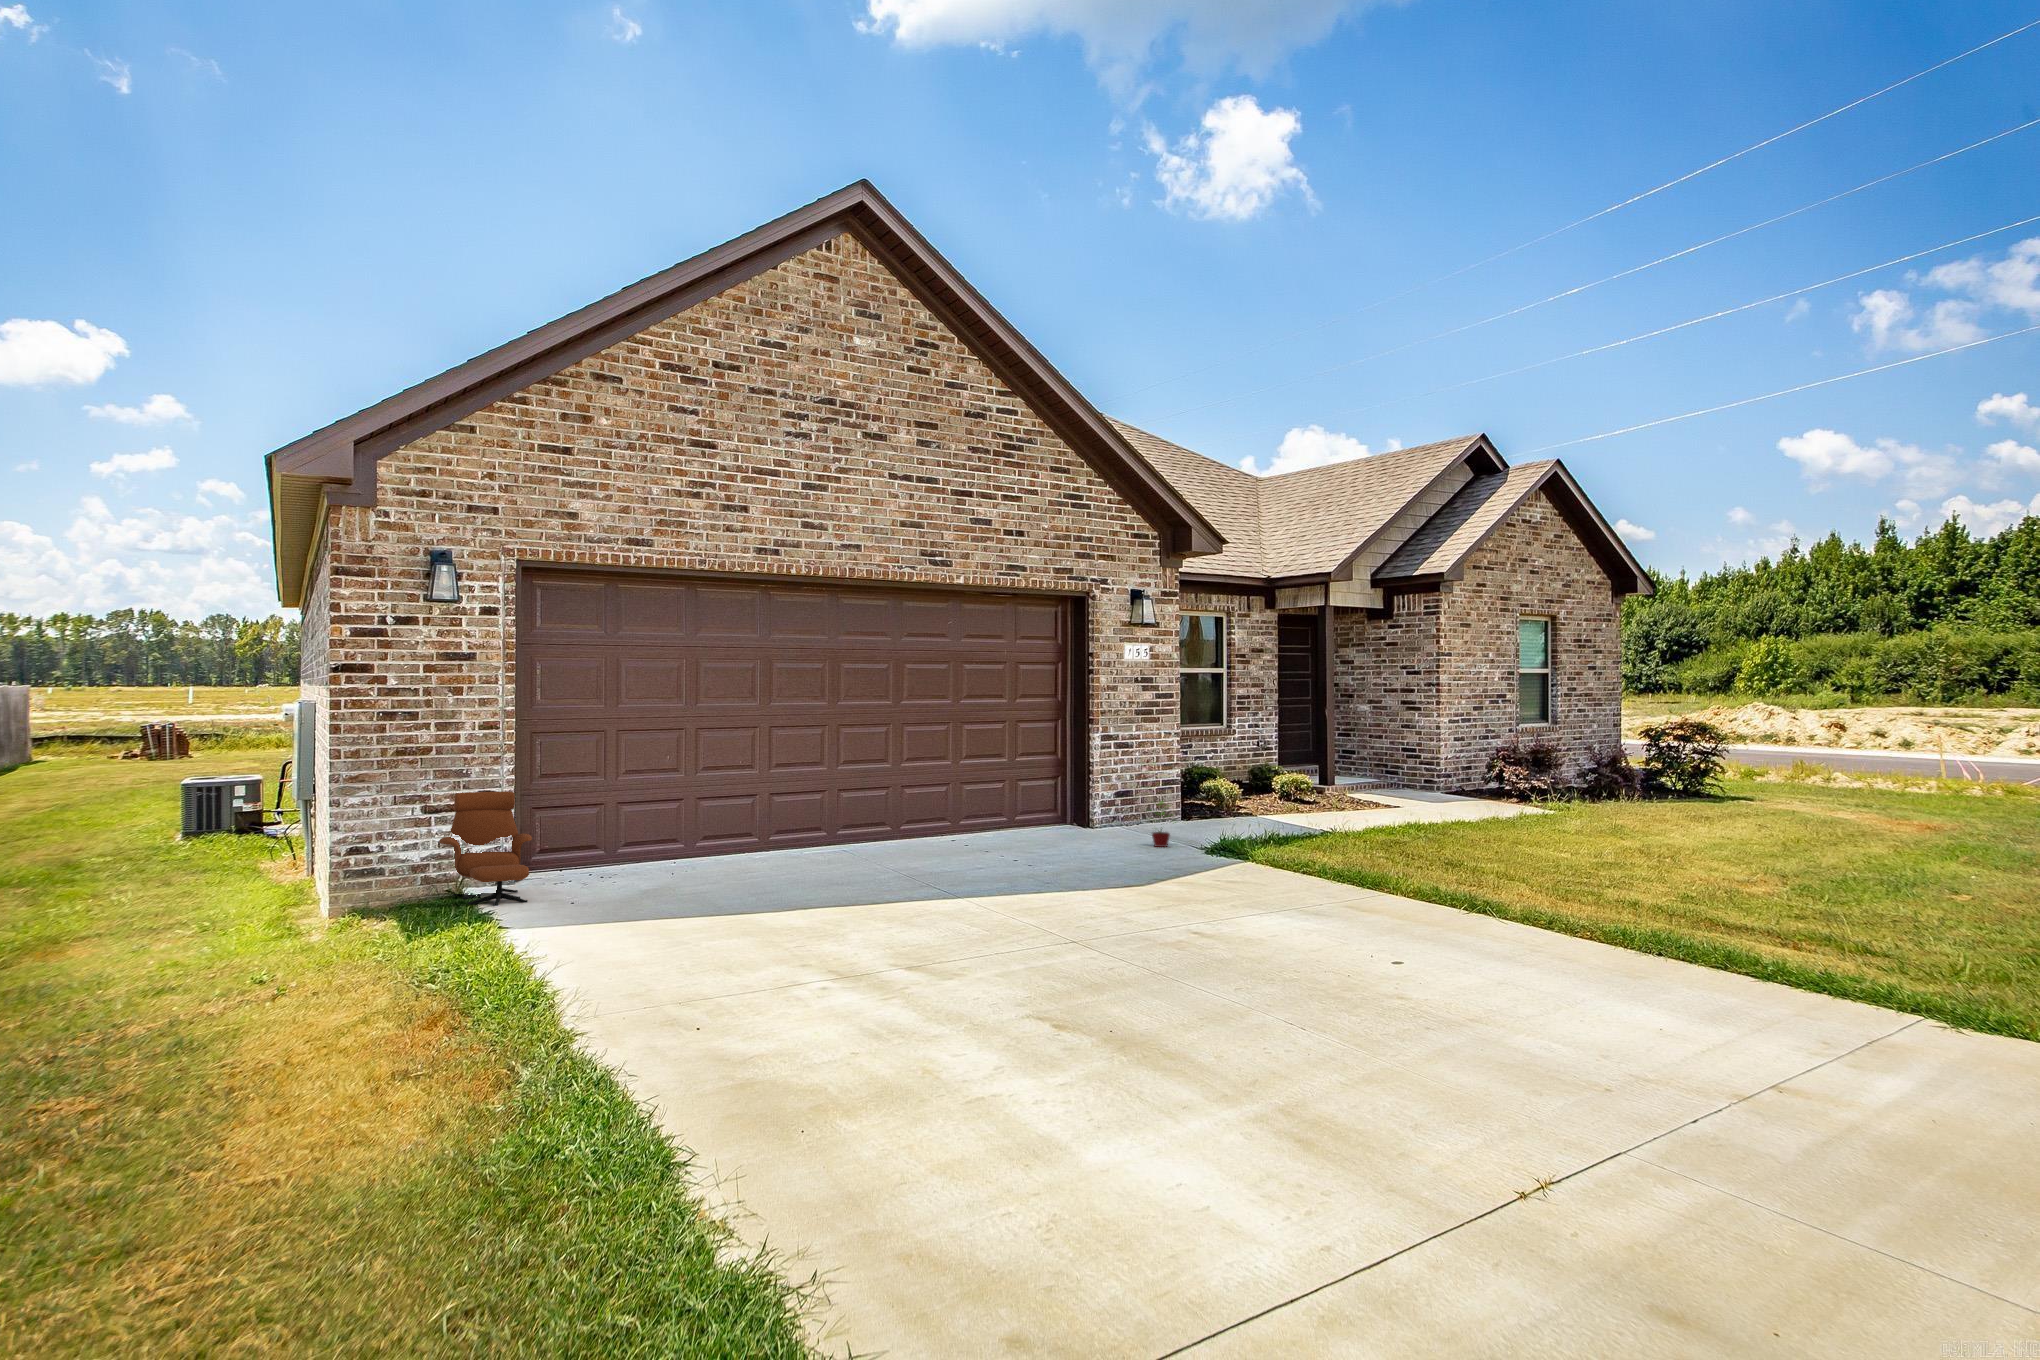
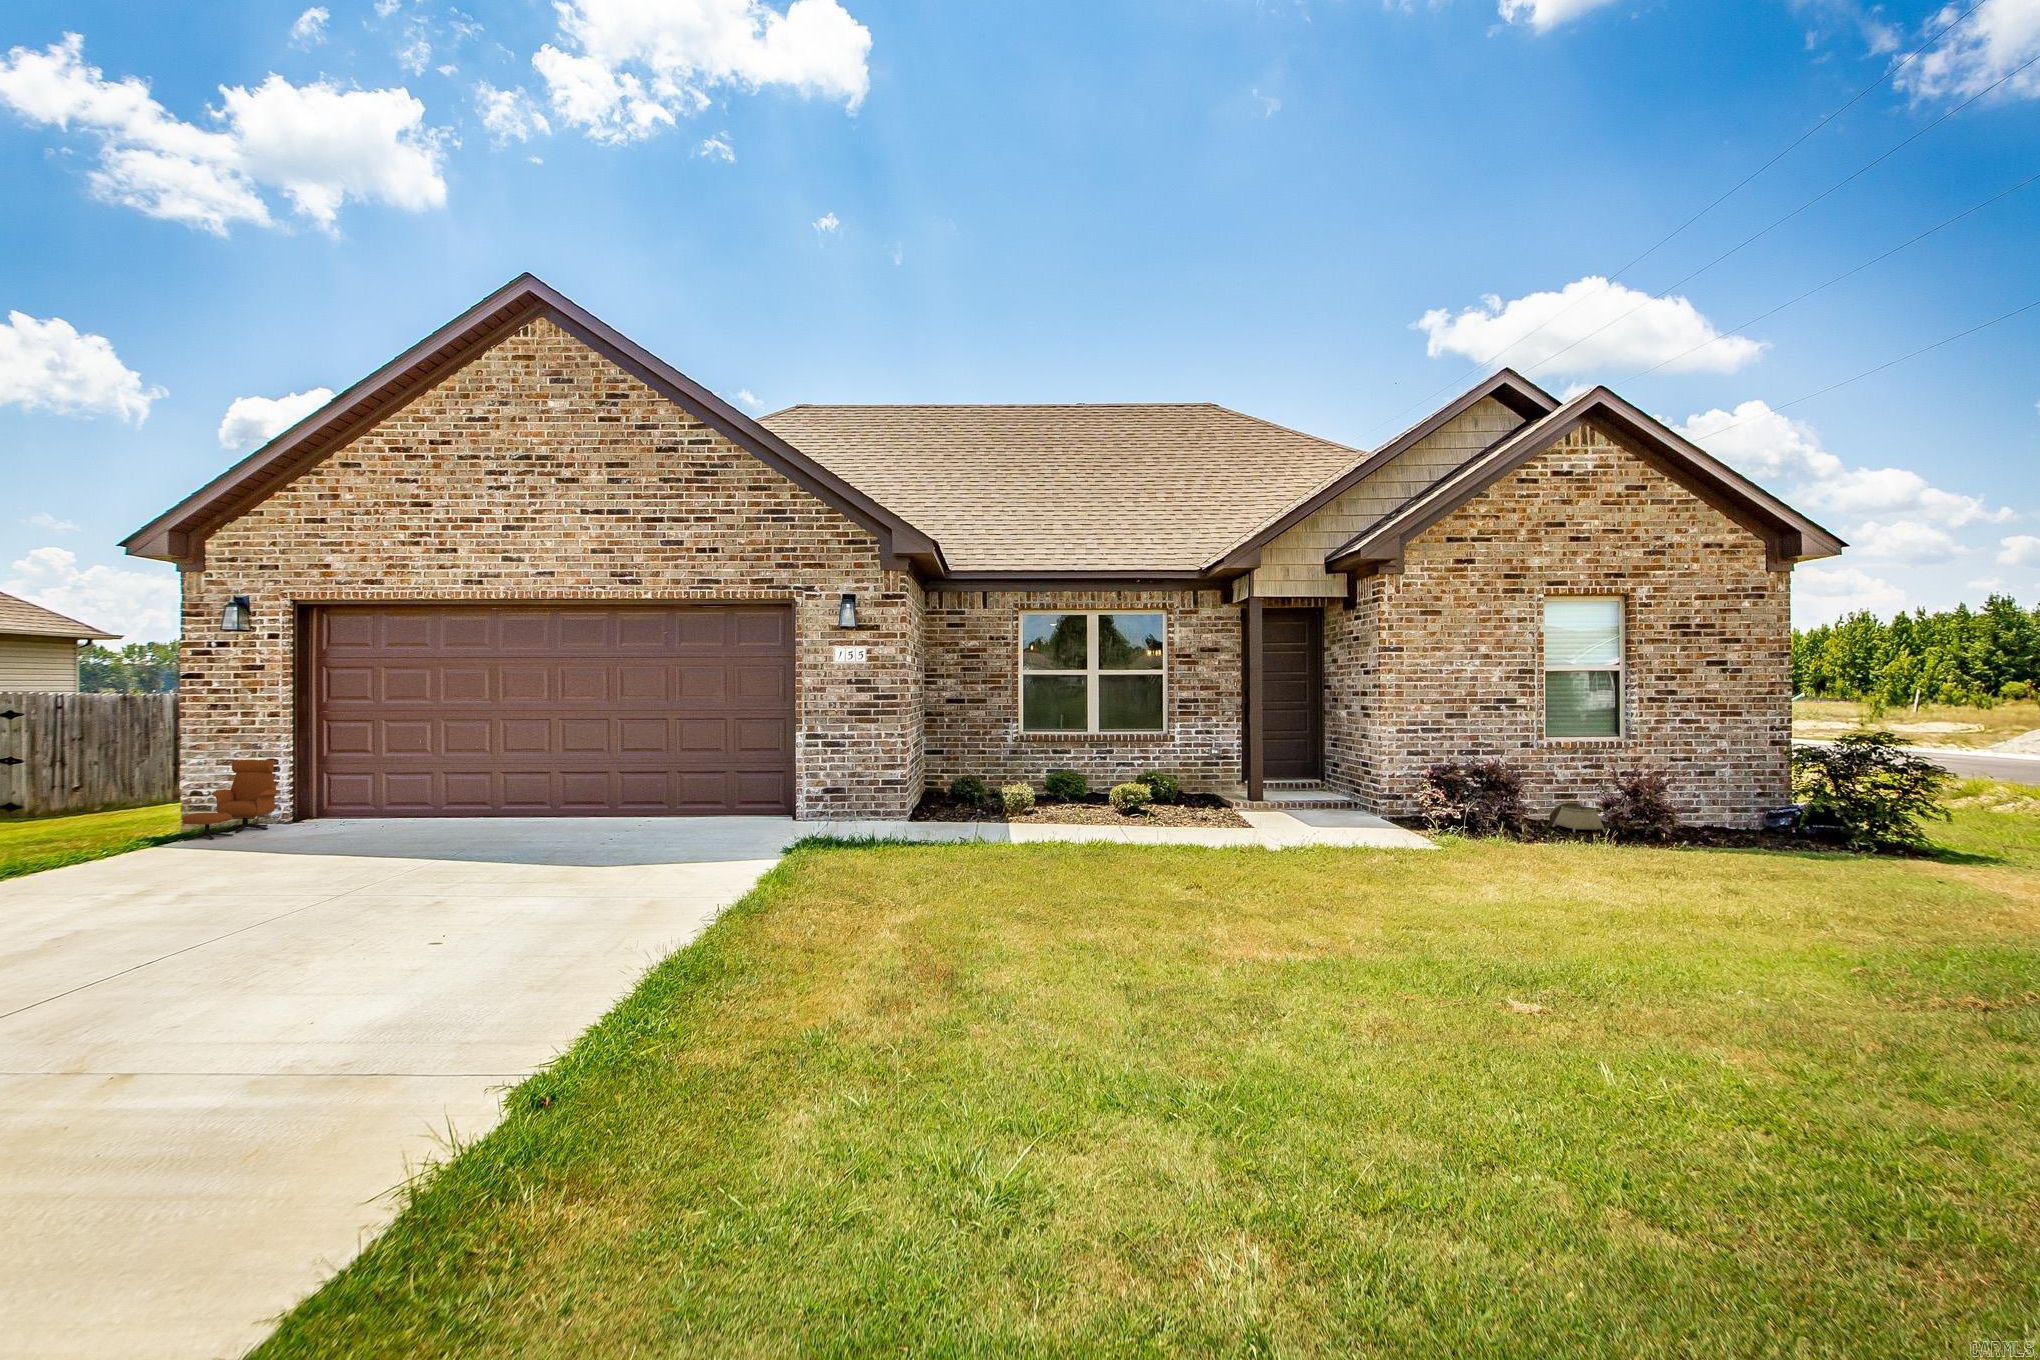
basket: none [1578,794,1625,817] -> present [1549,802,1606,833]
potted plant: present [1150,801,1176,847] -> none [840,785,877,830]

